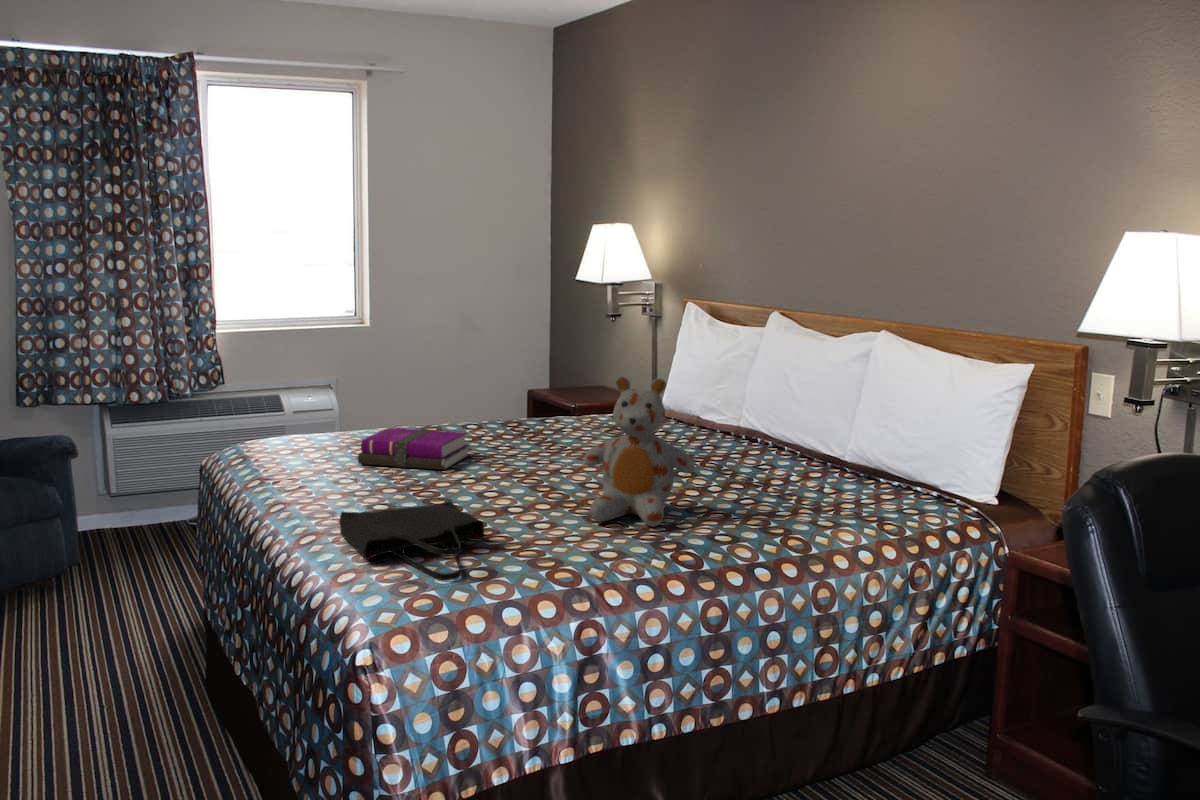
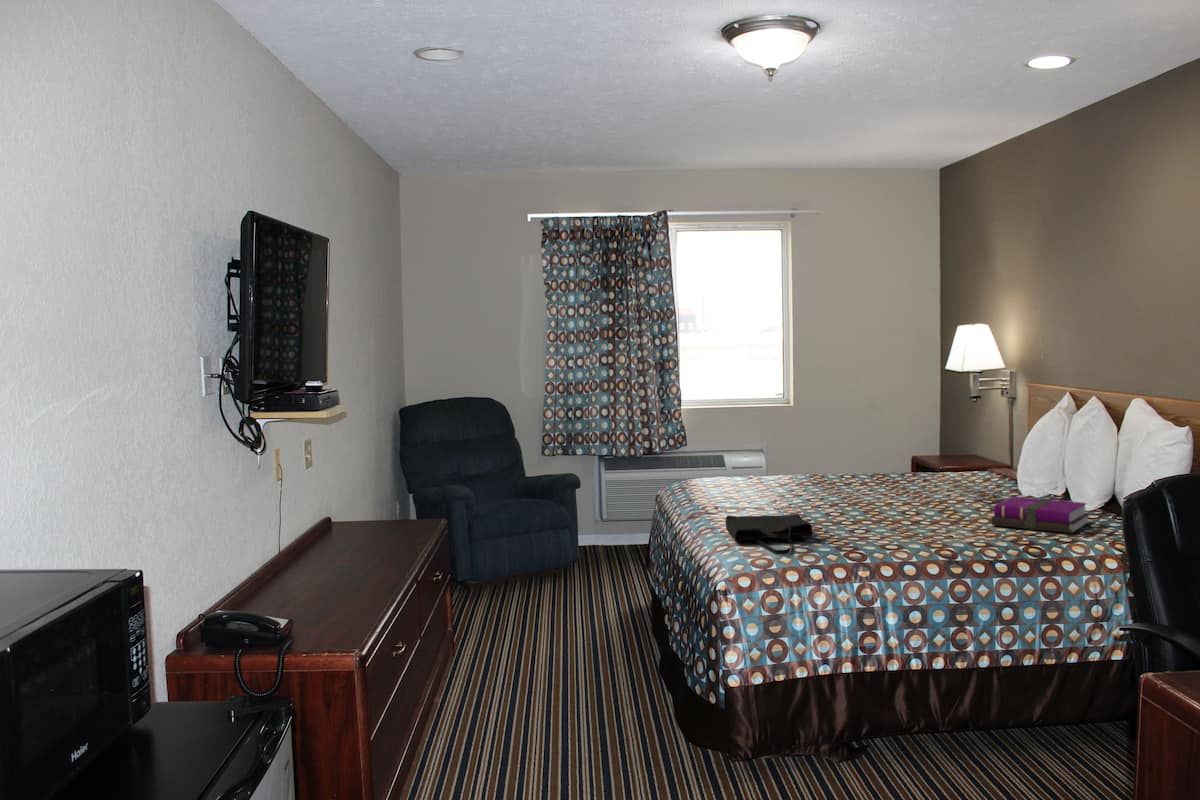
stuffed bear: present [584,376,695,527] -> none [892,434,973,538]
notebook: present [358,428,469,470] -> present [991,497,1089,533]

